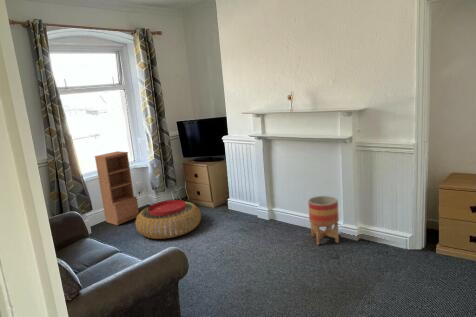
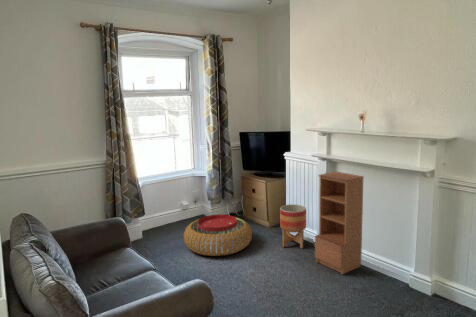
bookcase: present [95,151,139,225] -> present [315,171,364,274]
planter: present [308,196,339,245] -> present [280,204,306,248]

